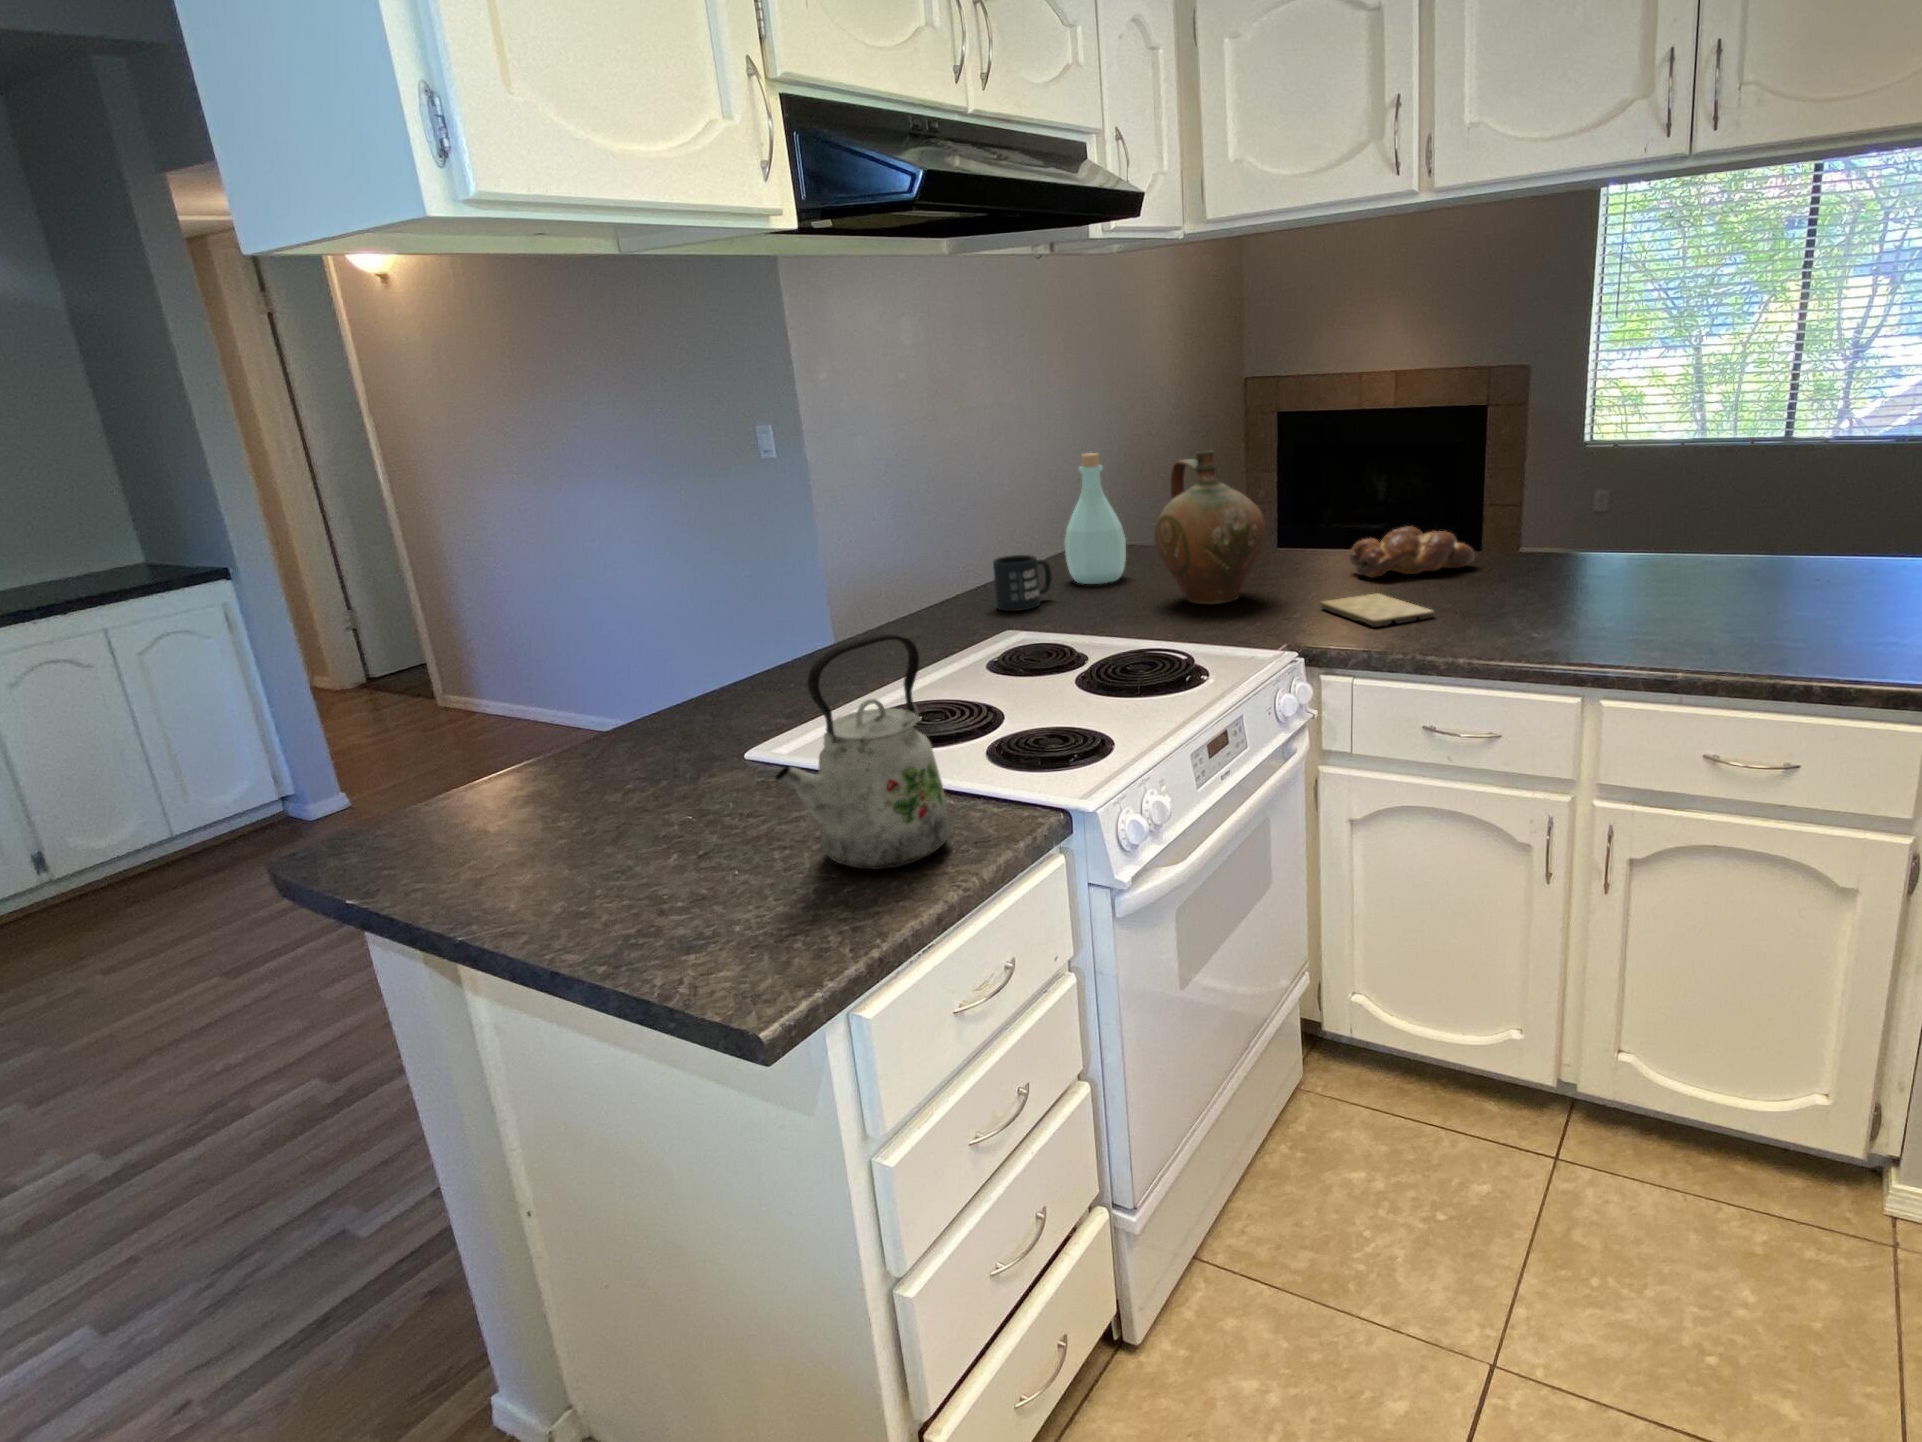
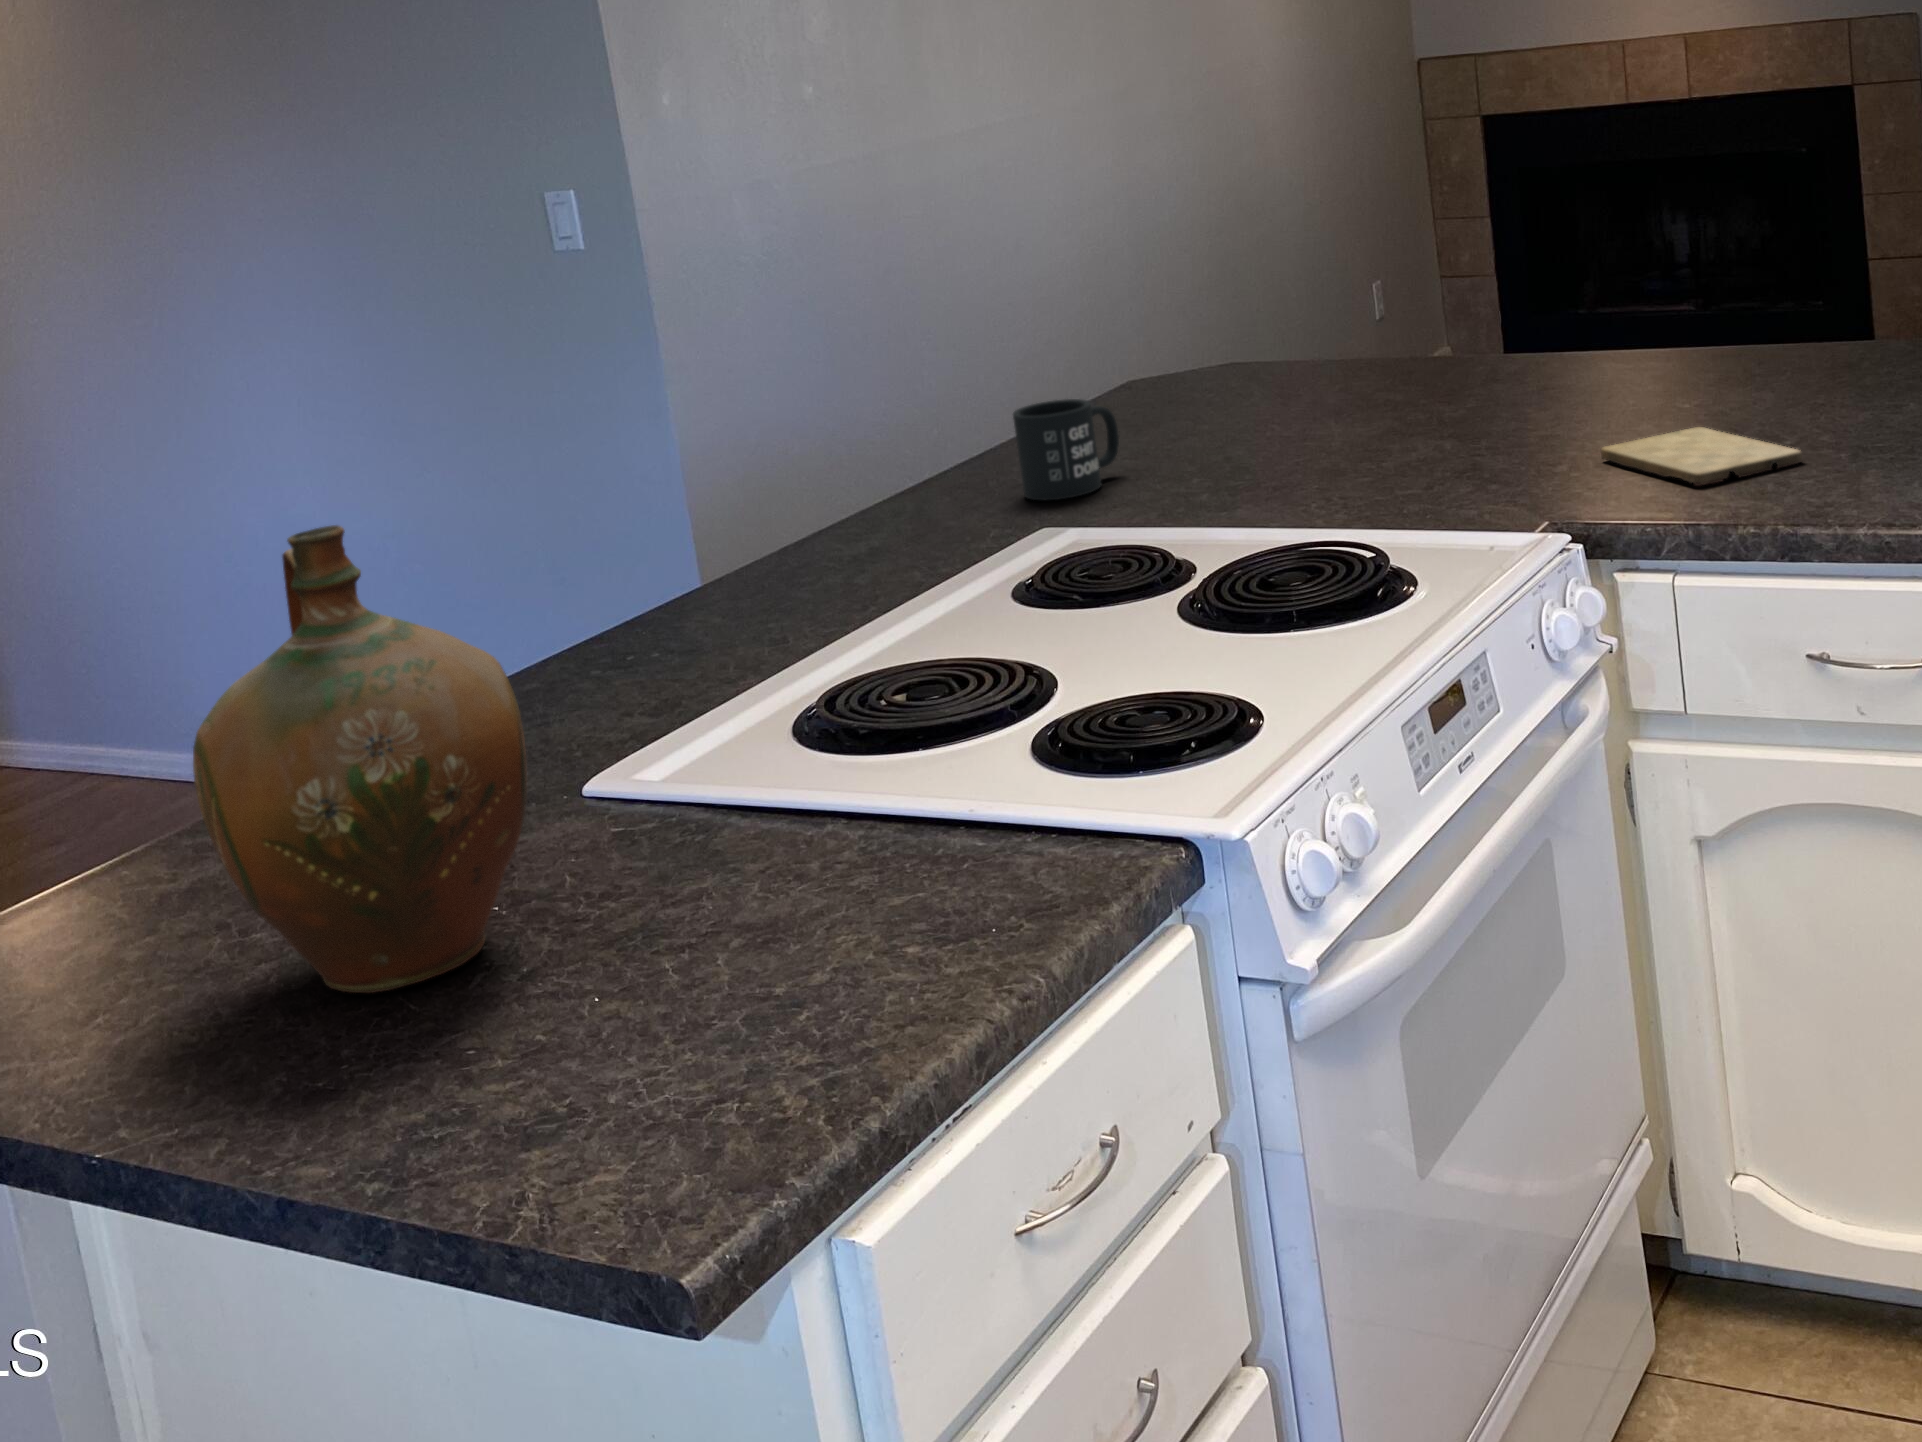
ceramic jug: present [1155,450,1265,605] -> present [193,525,527,993]
bottle: present [1064,453,1126,584] -> none [1136,214,1248,444]
bread loaf: present [1349,526,1475,578] -> none [1642,307,1862,400]
kettle: present [775,634,951,869] -> none [679,547,989,970]

